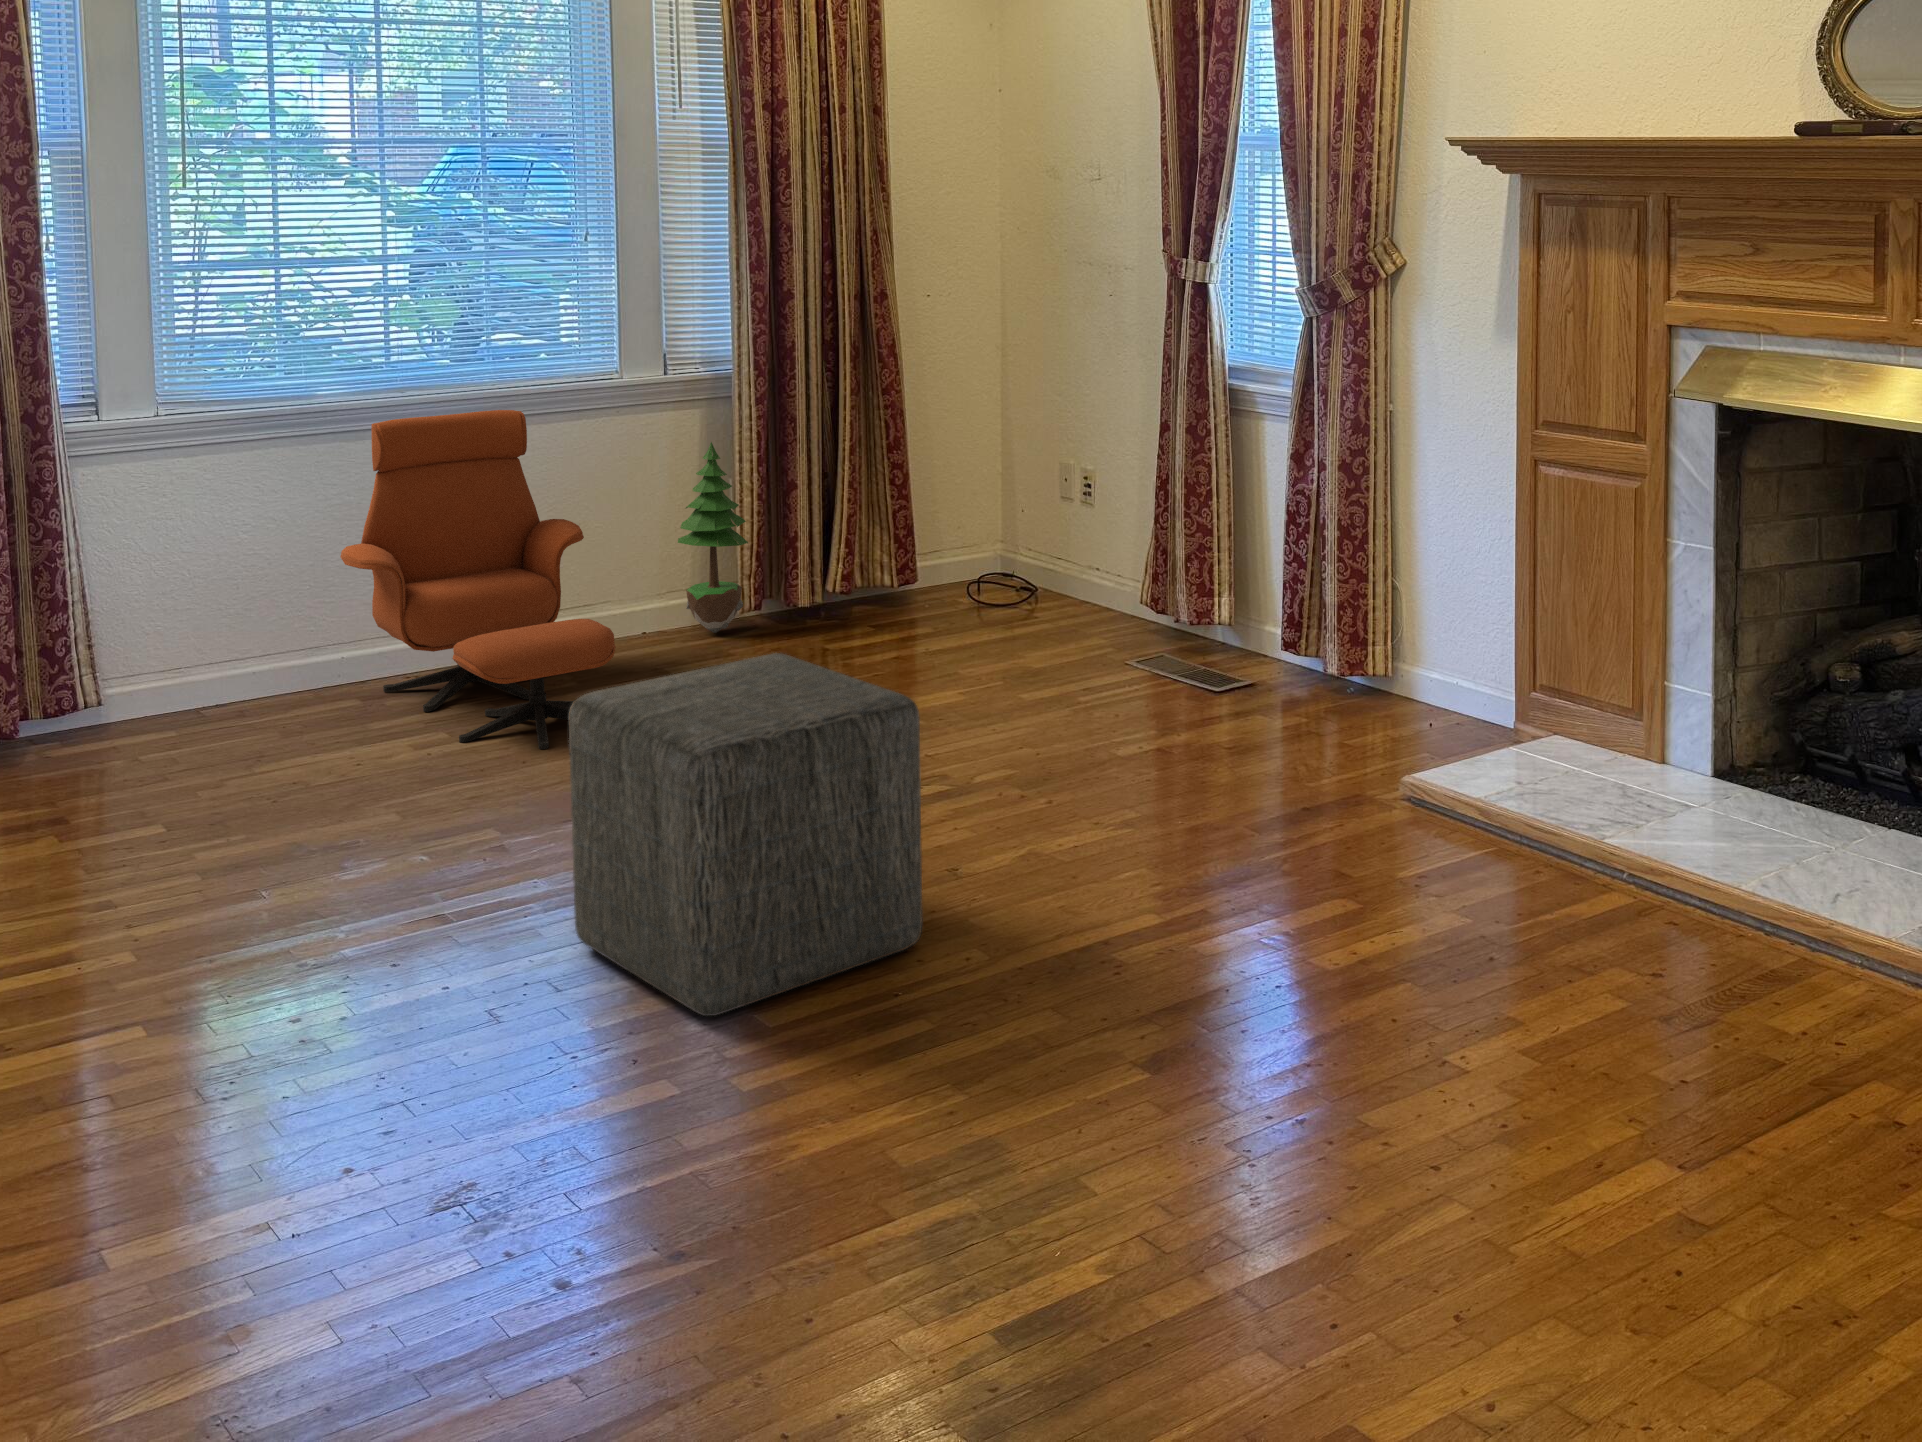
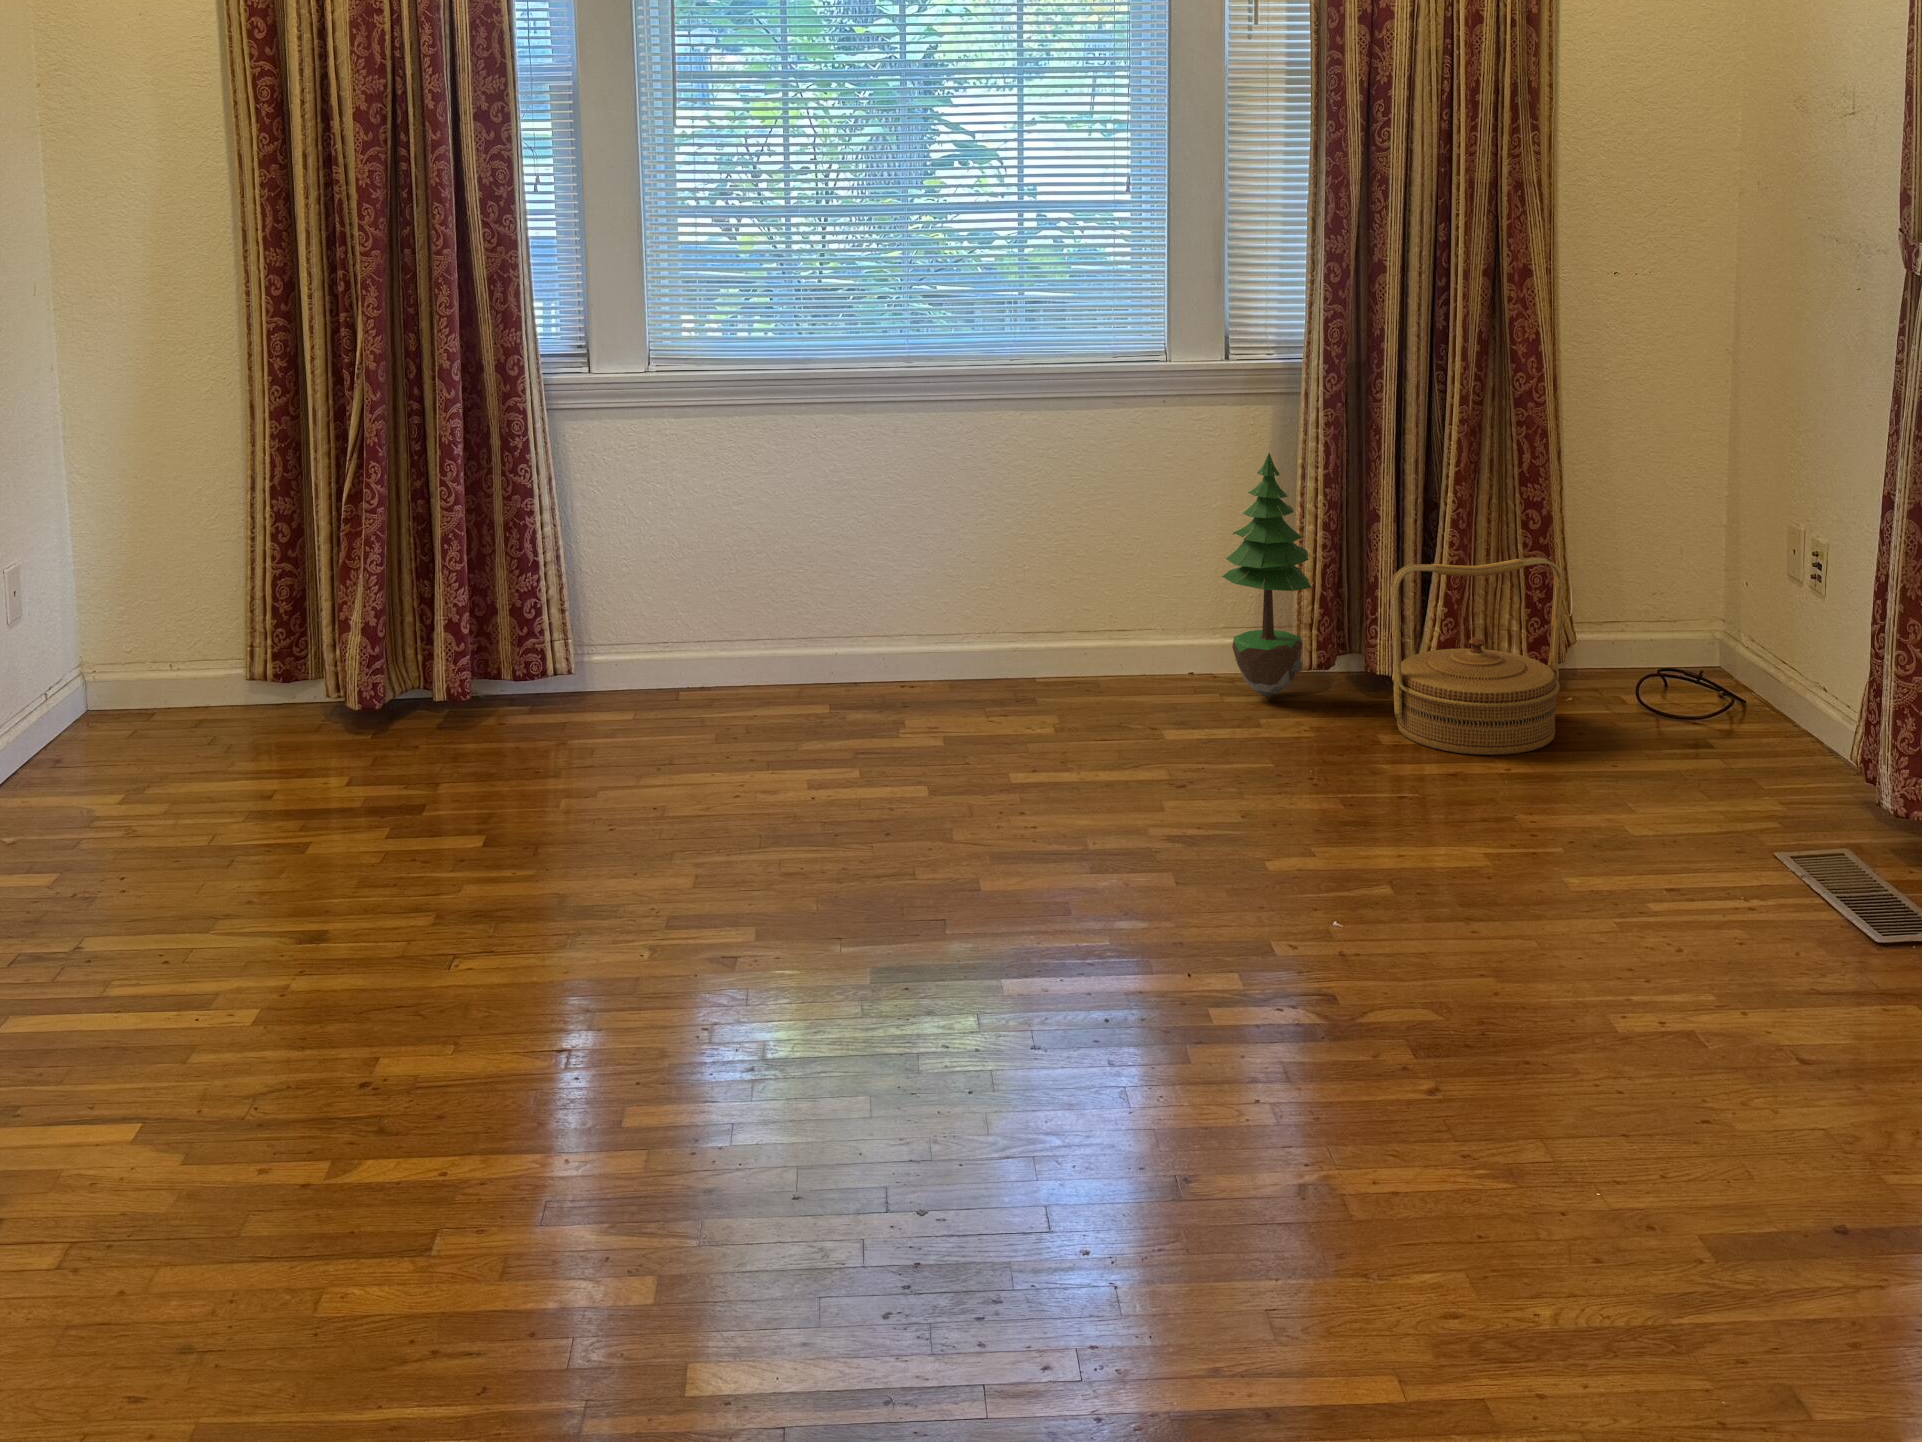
lounge chair: present [340,410,616,749] -> none [793,393,1076,828]
woven basket: none [822,499,940,644] -> present [1390,557,1563,755]
ottoman: present [569,653,922,1016] -> none [628,805,1032,1324]

